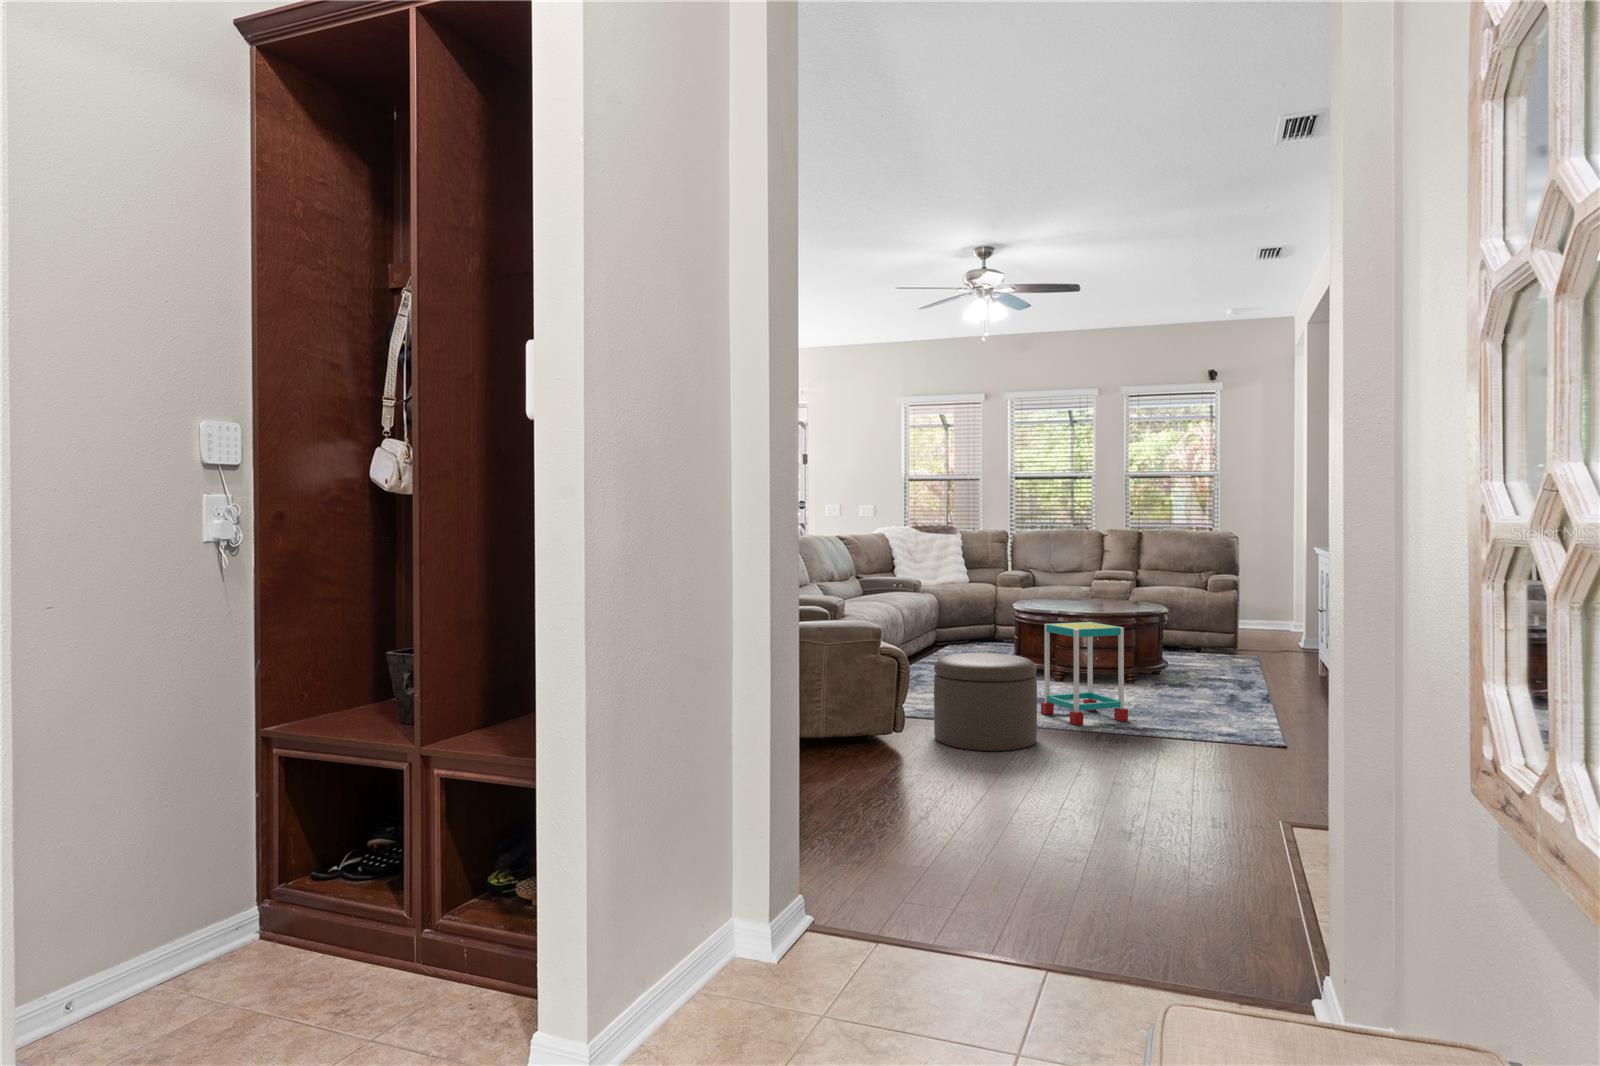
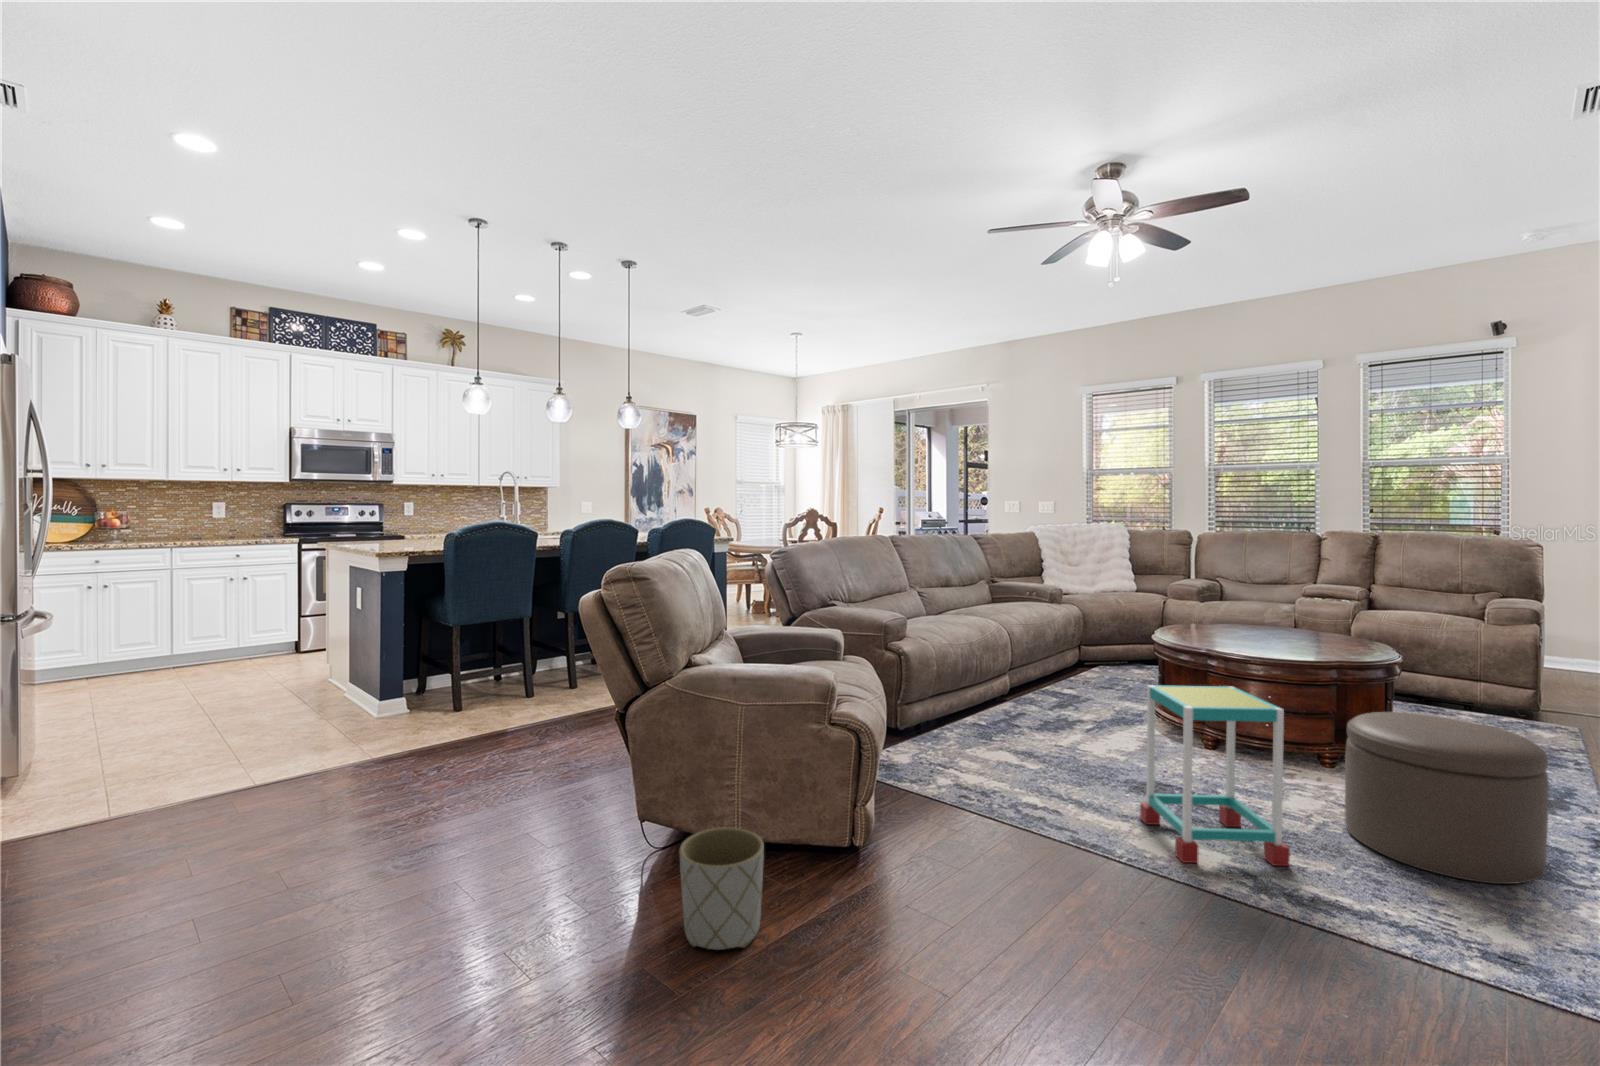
ottoman: present [934,653,1037,751] -> present [1345,712,1549,884]
planter: none [831,712,883,776] -> present [679,828,764,950]

